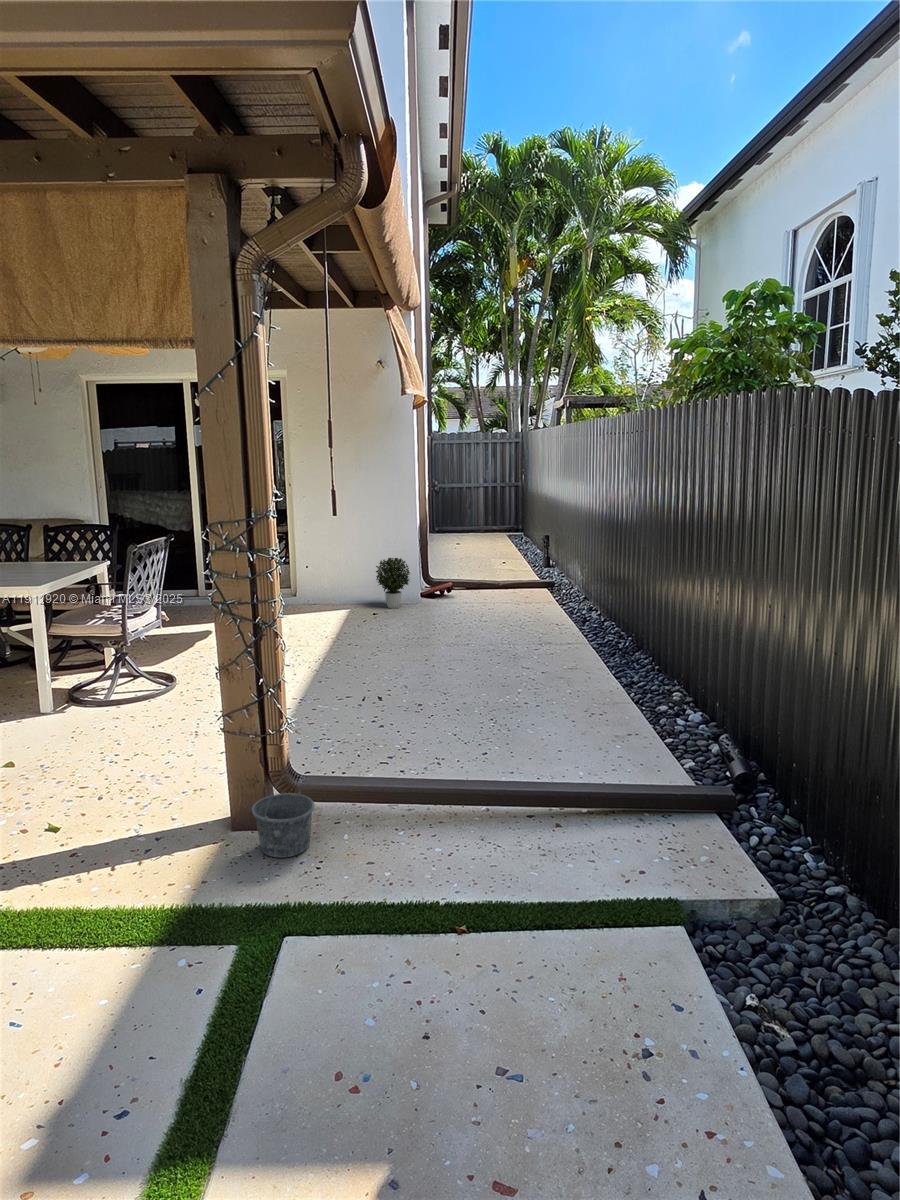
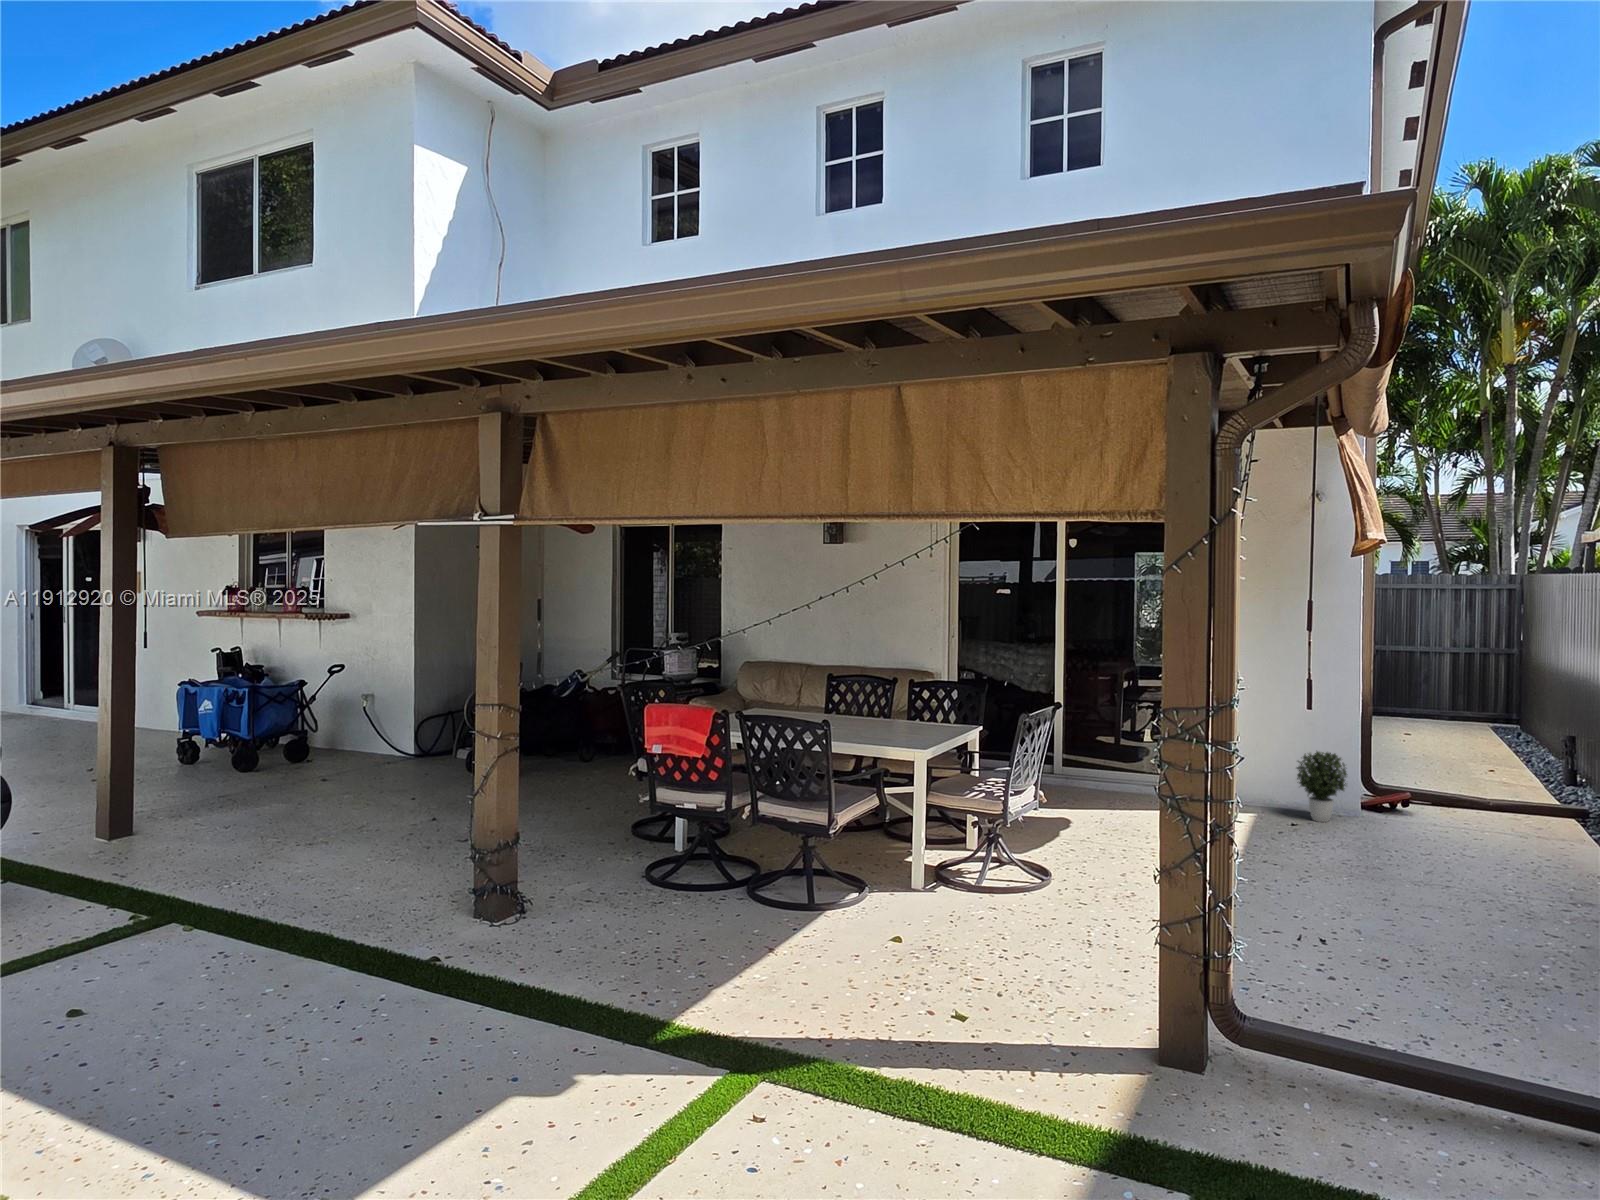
bucket: present [252,792,315,858] -> none [1191,1010,1269,1111]

